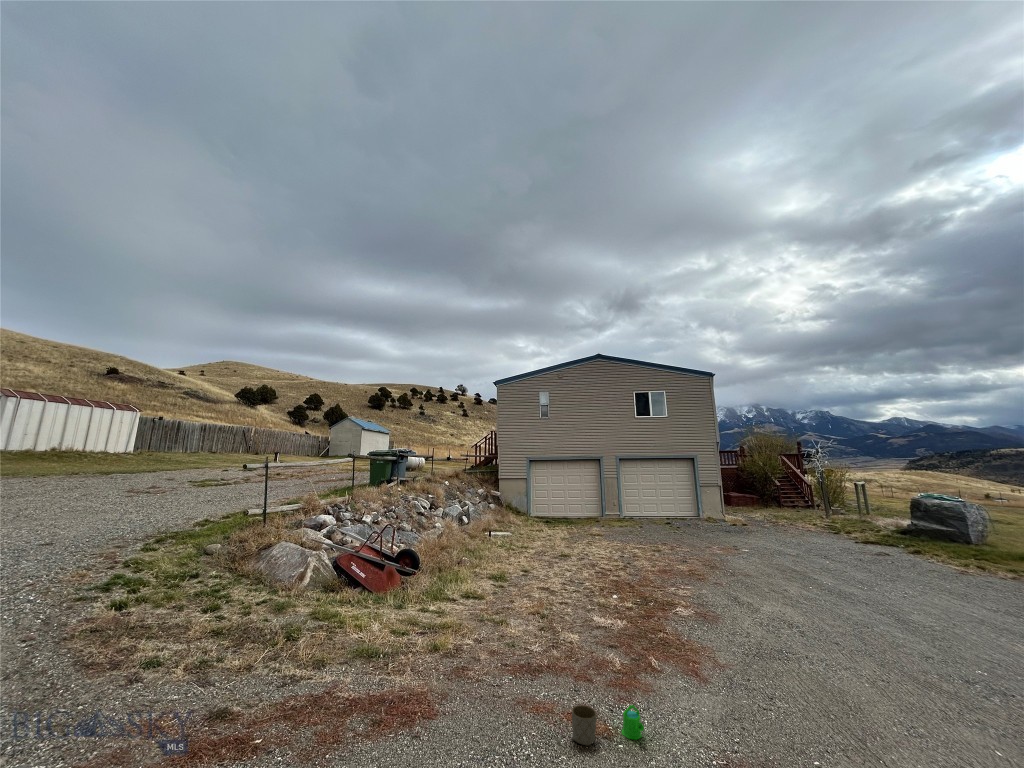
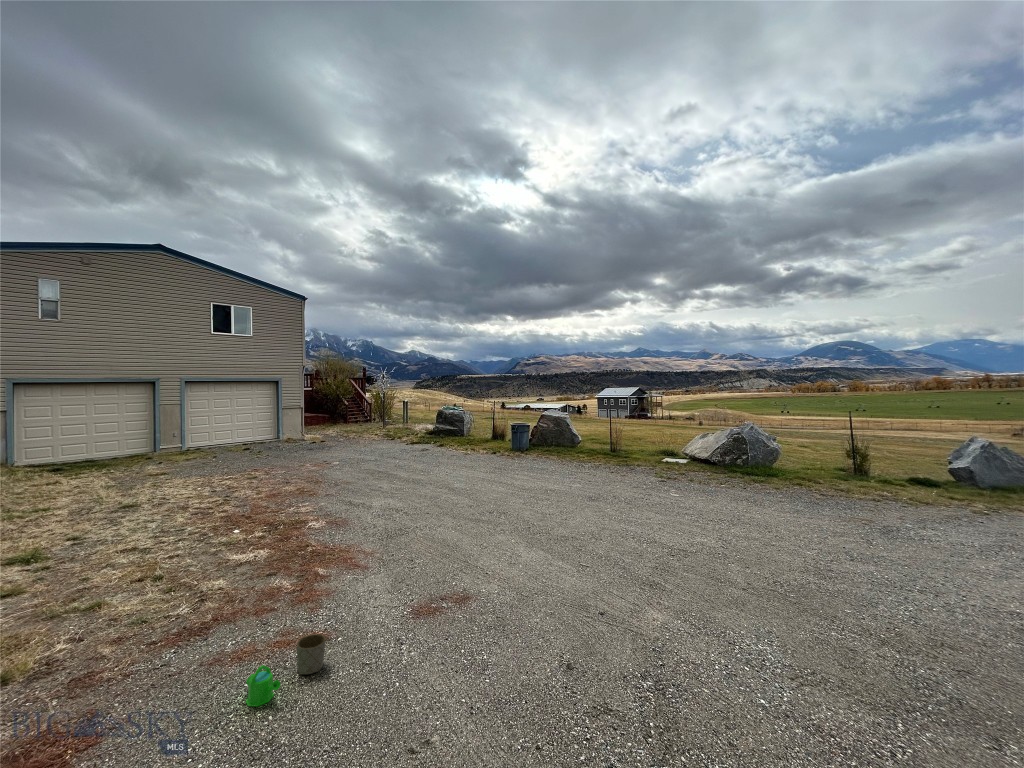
watering can: present [622,705,644,740] -> present [246,665,280,706]

